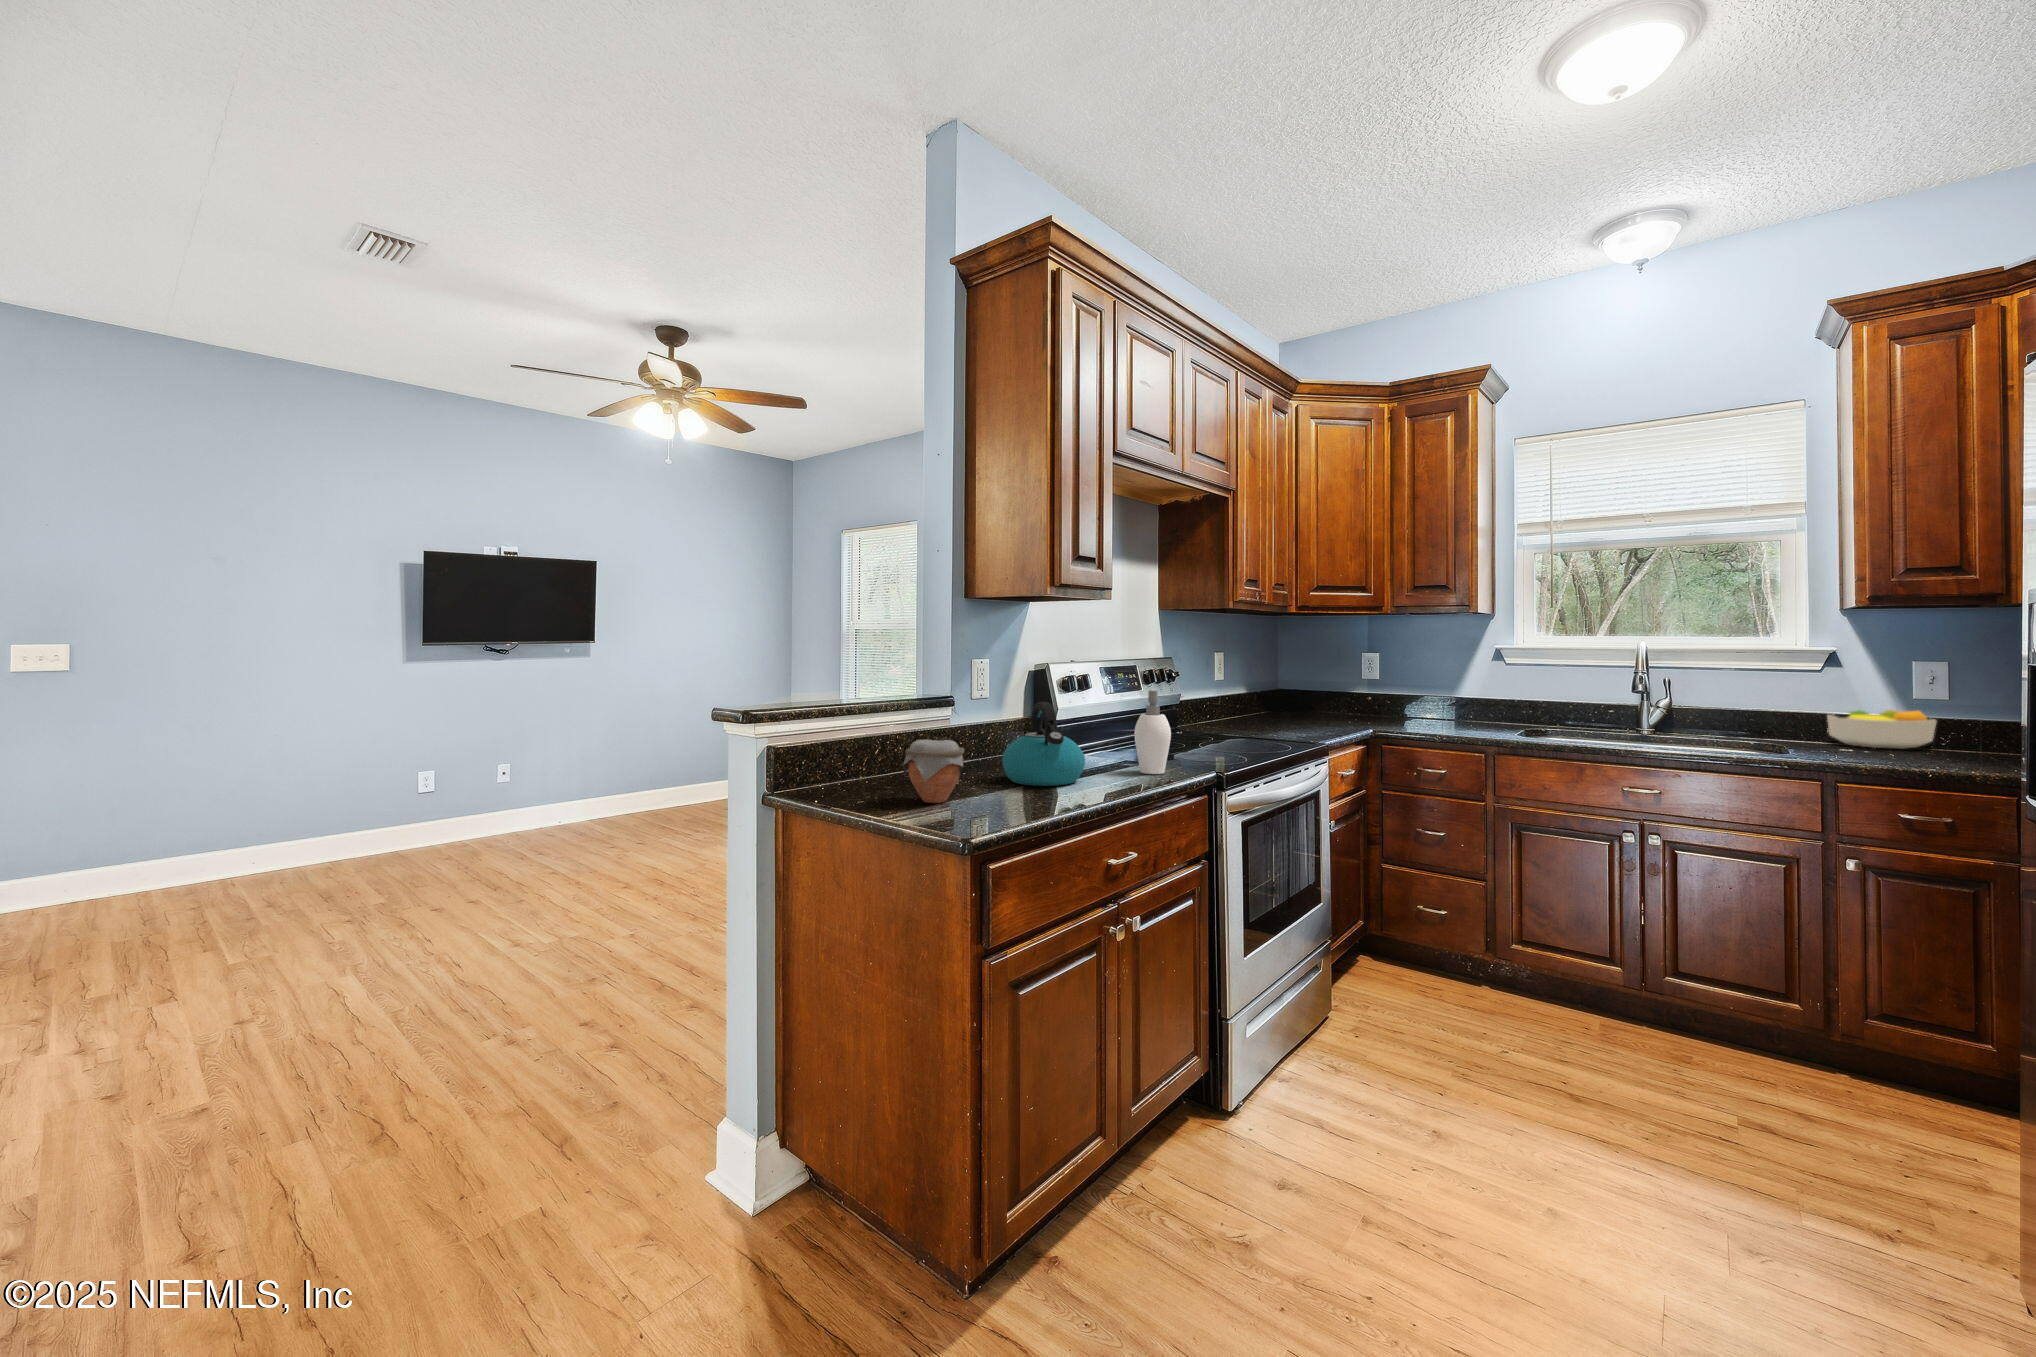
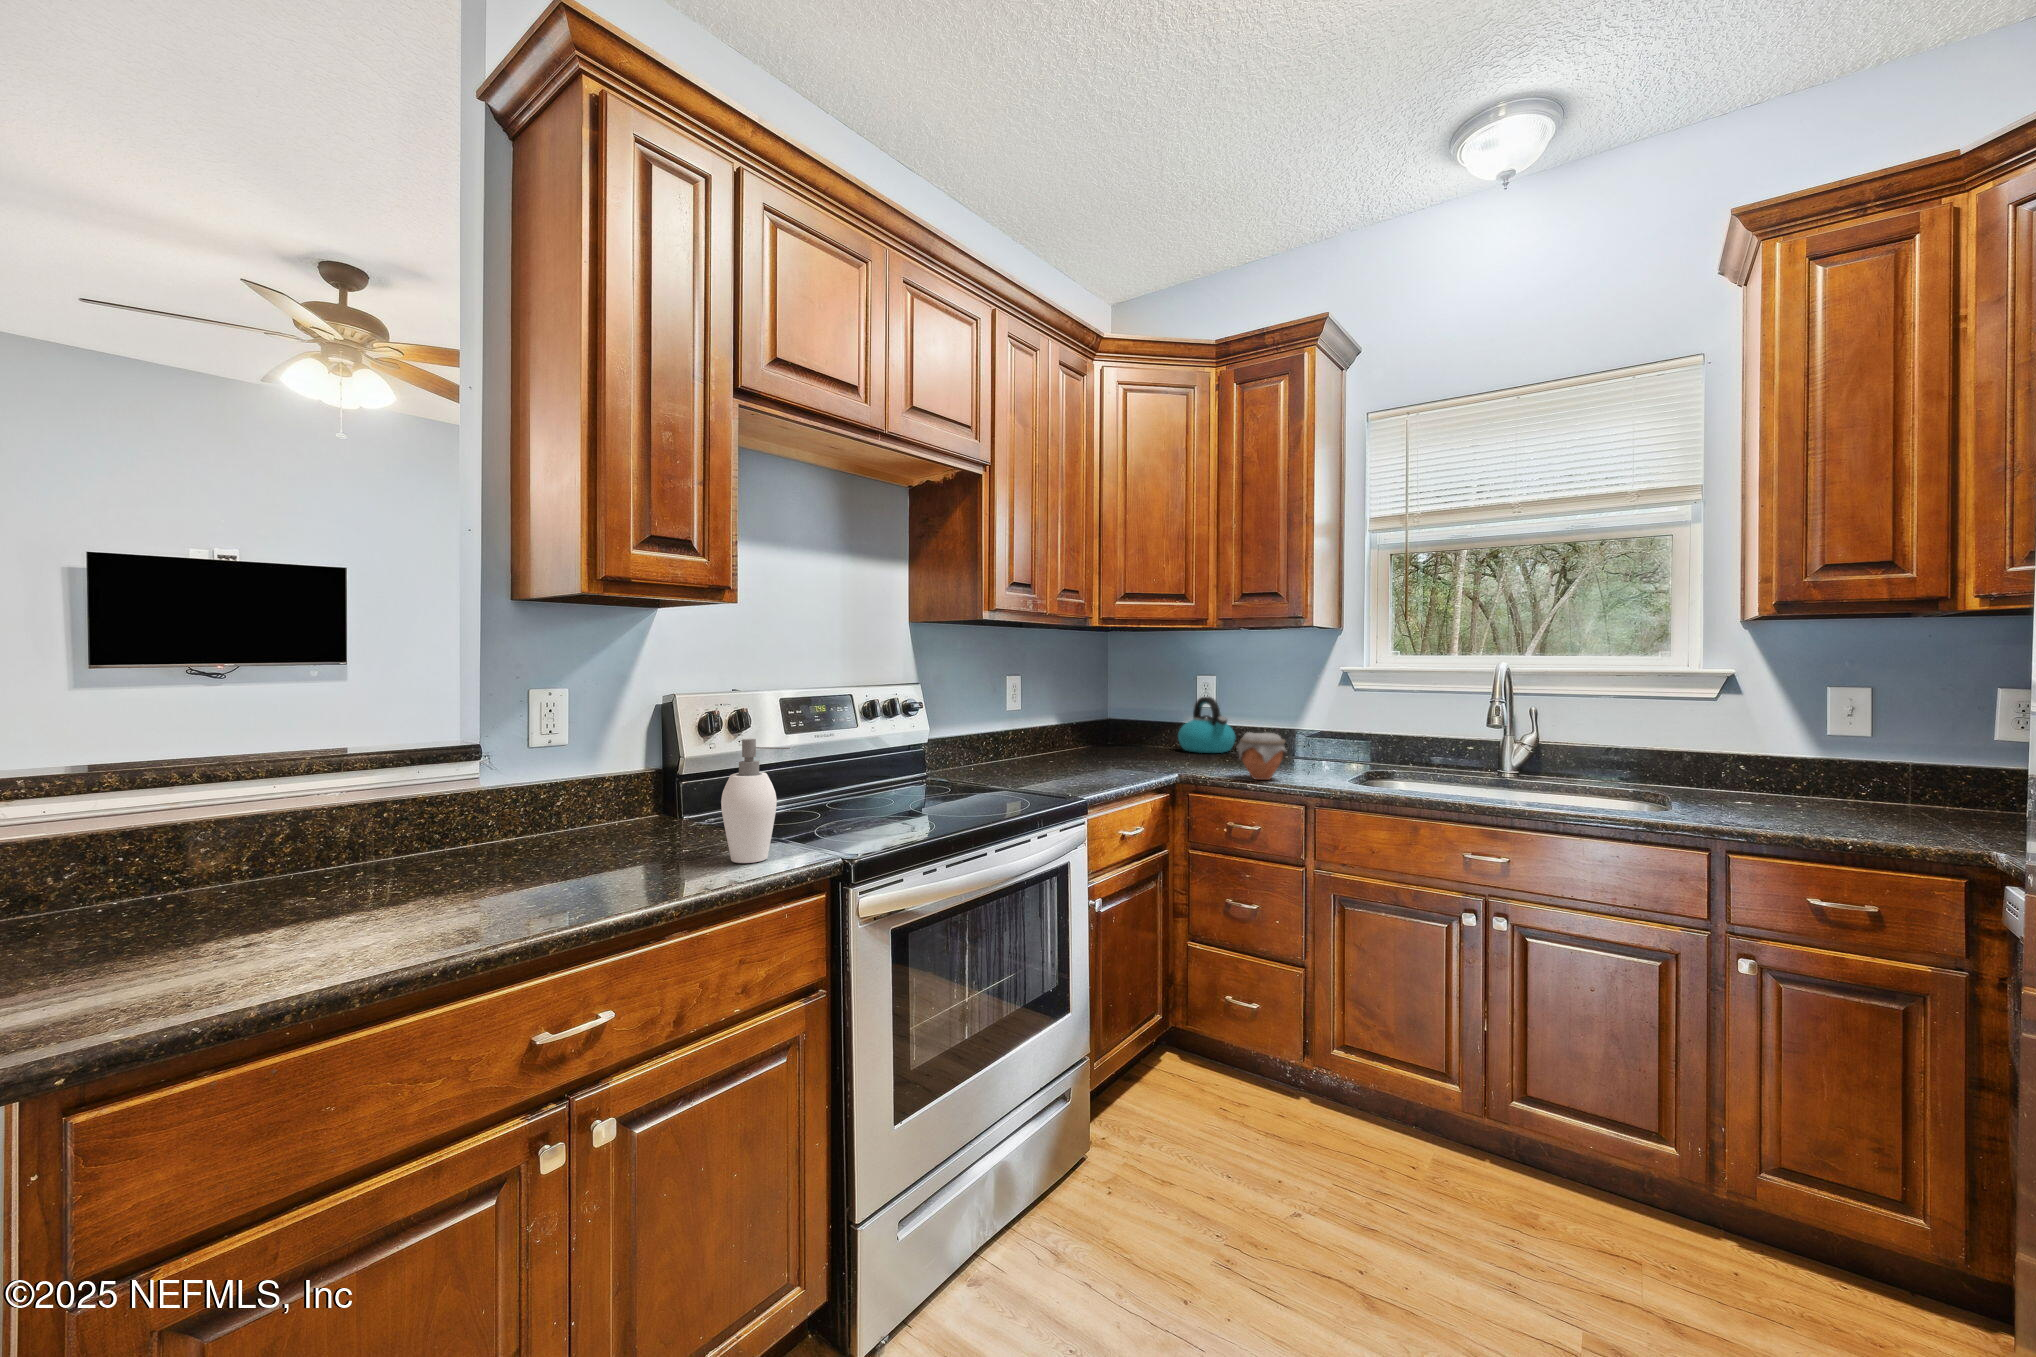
kettle: present [1002,702,1085,786] -> present [1178,697,1235,753]
fruit bowl: present [1827,710,1937,749] -> none [1725,740,1859,801]
jar: present [903,739,964,803] -> present [1237,732,1287,780]

